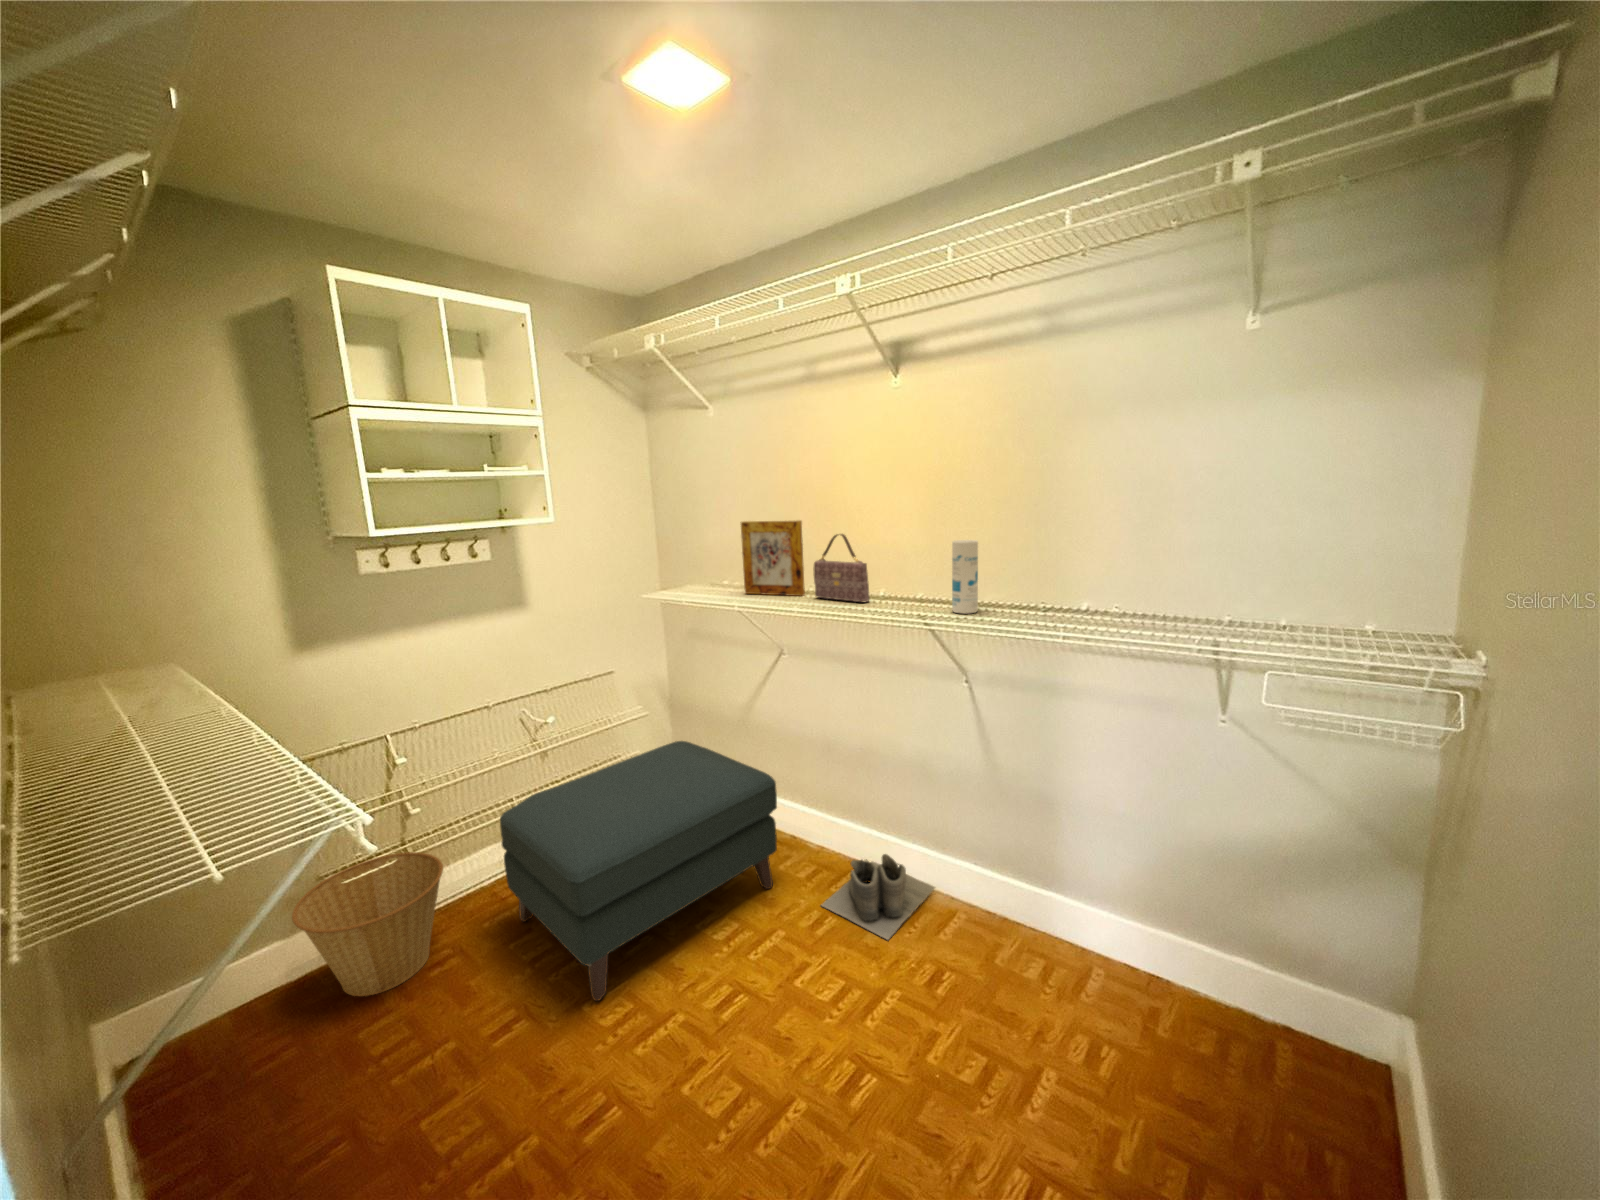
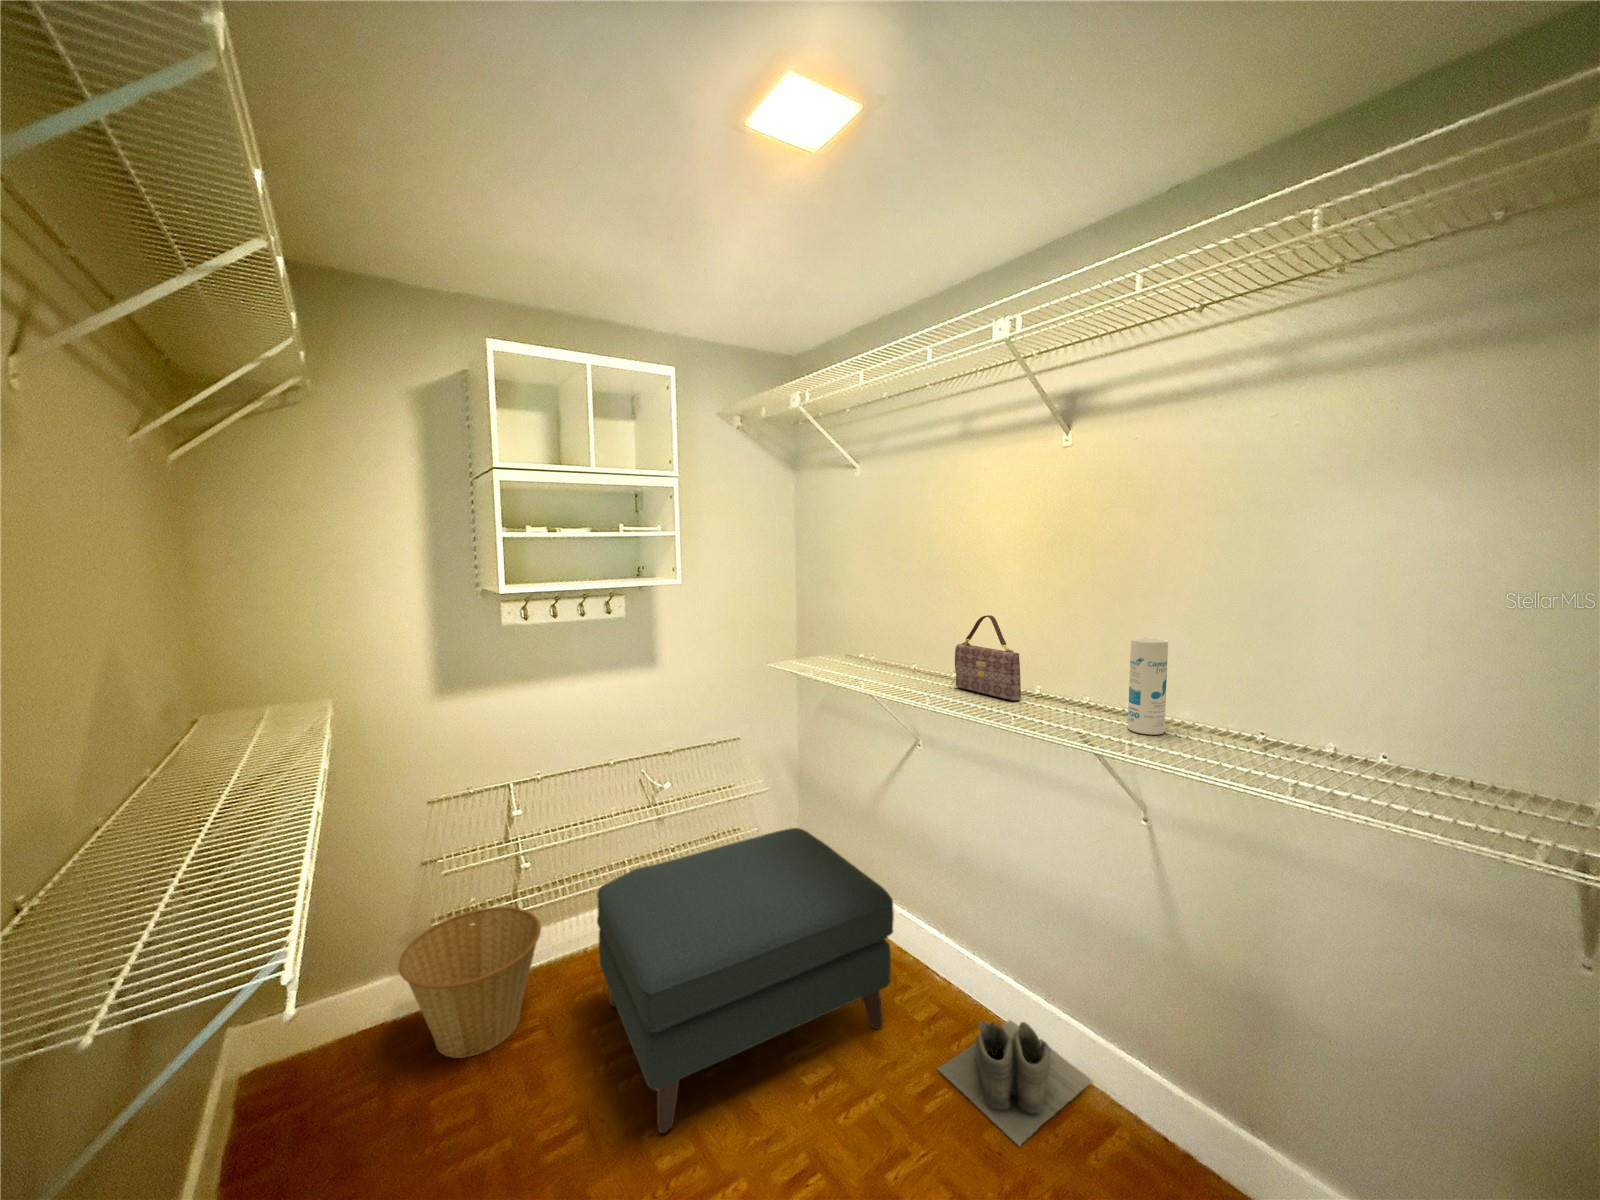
picture frame: present [741,520,805,596] -> none [877,592,945,683]

